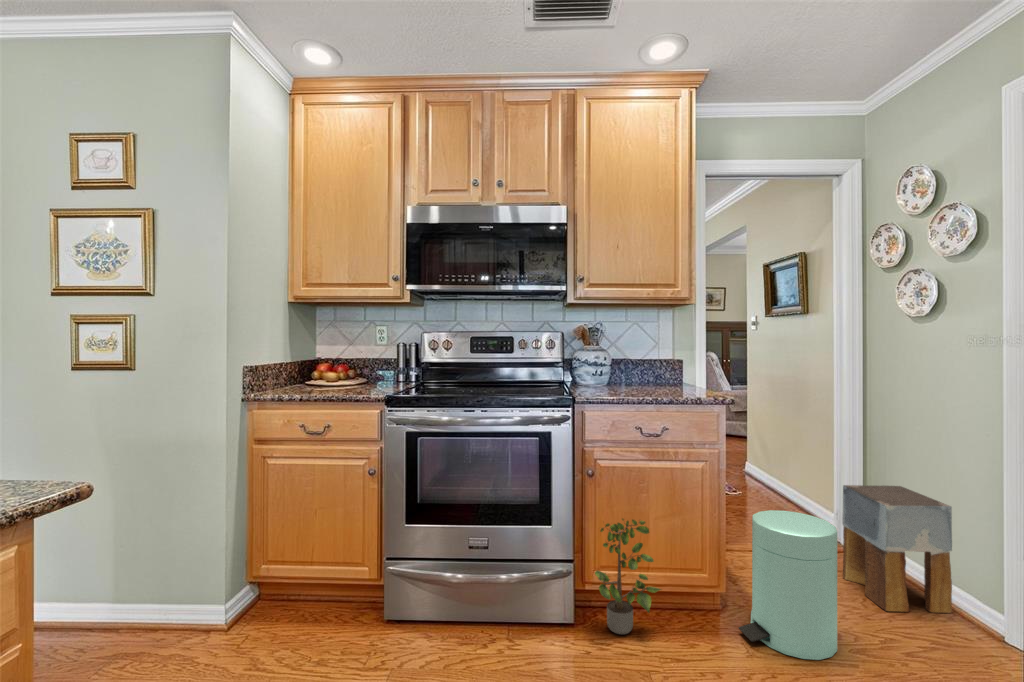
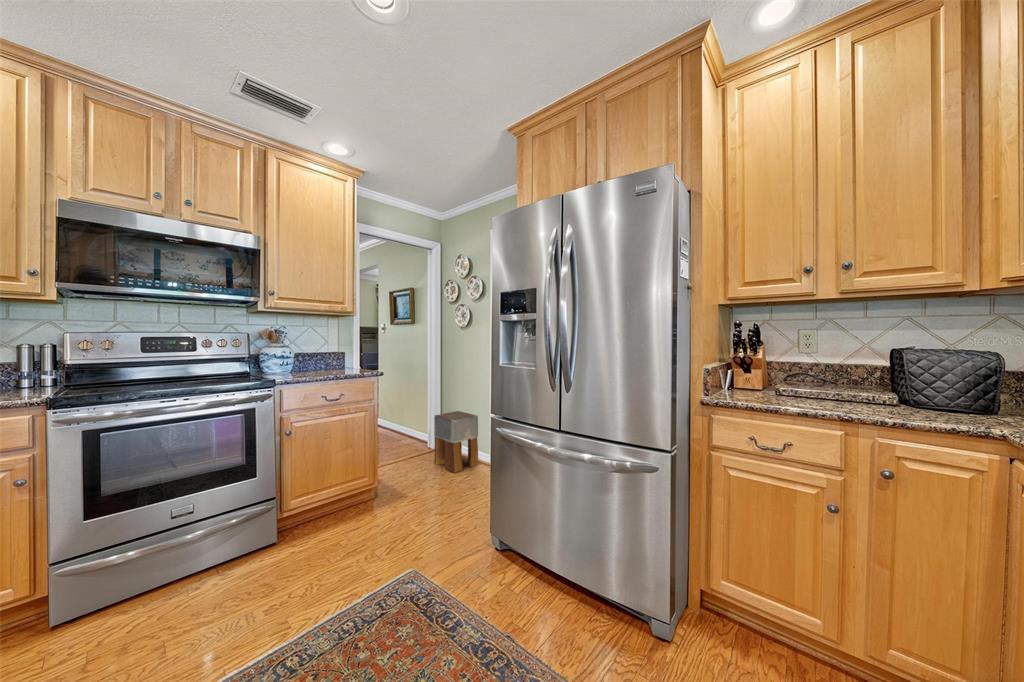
trash can: present [739,510,837,660] -> none [388,432,436,510]
potted plant: present [595,519,661,634] -> none [291,456,343,540]

